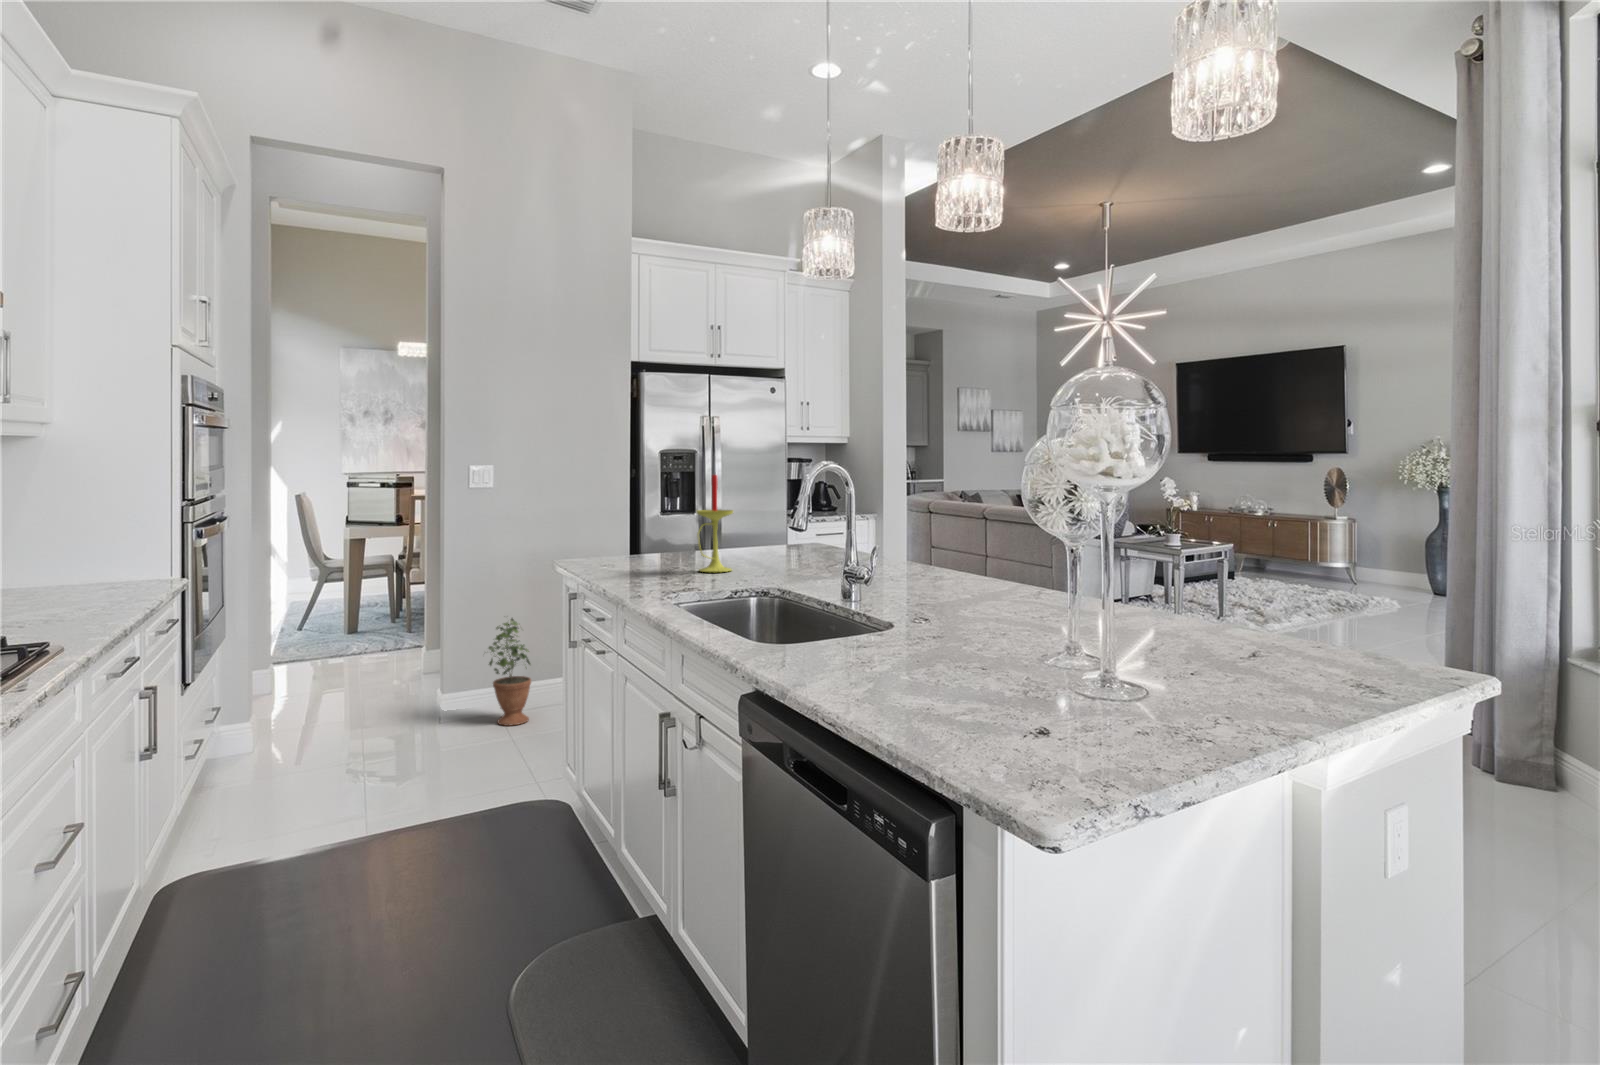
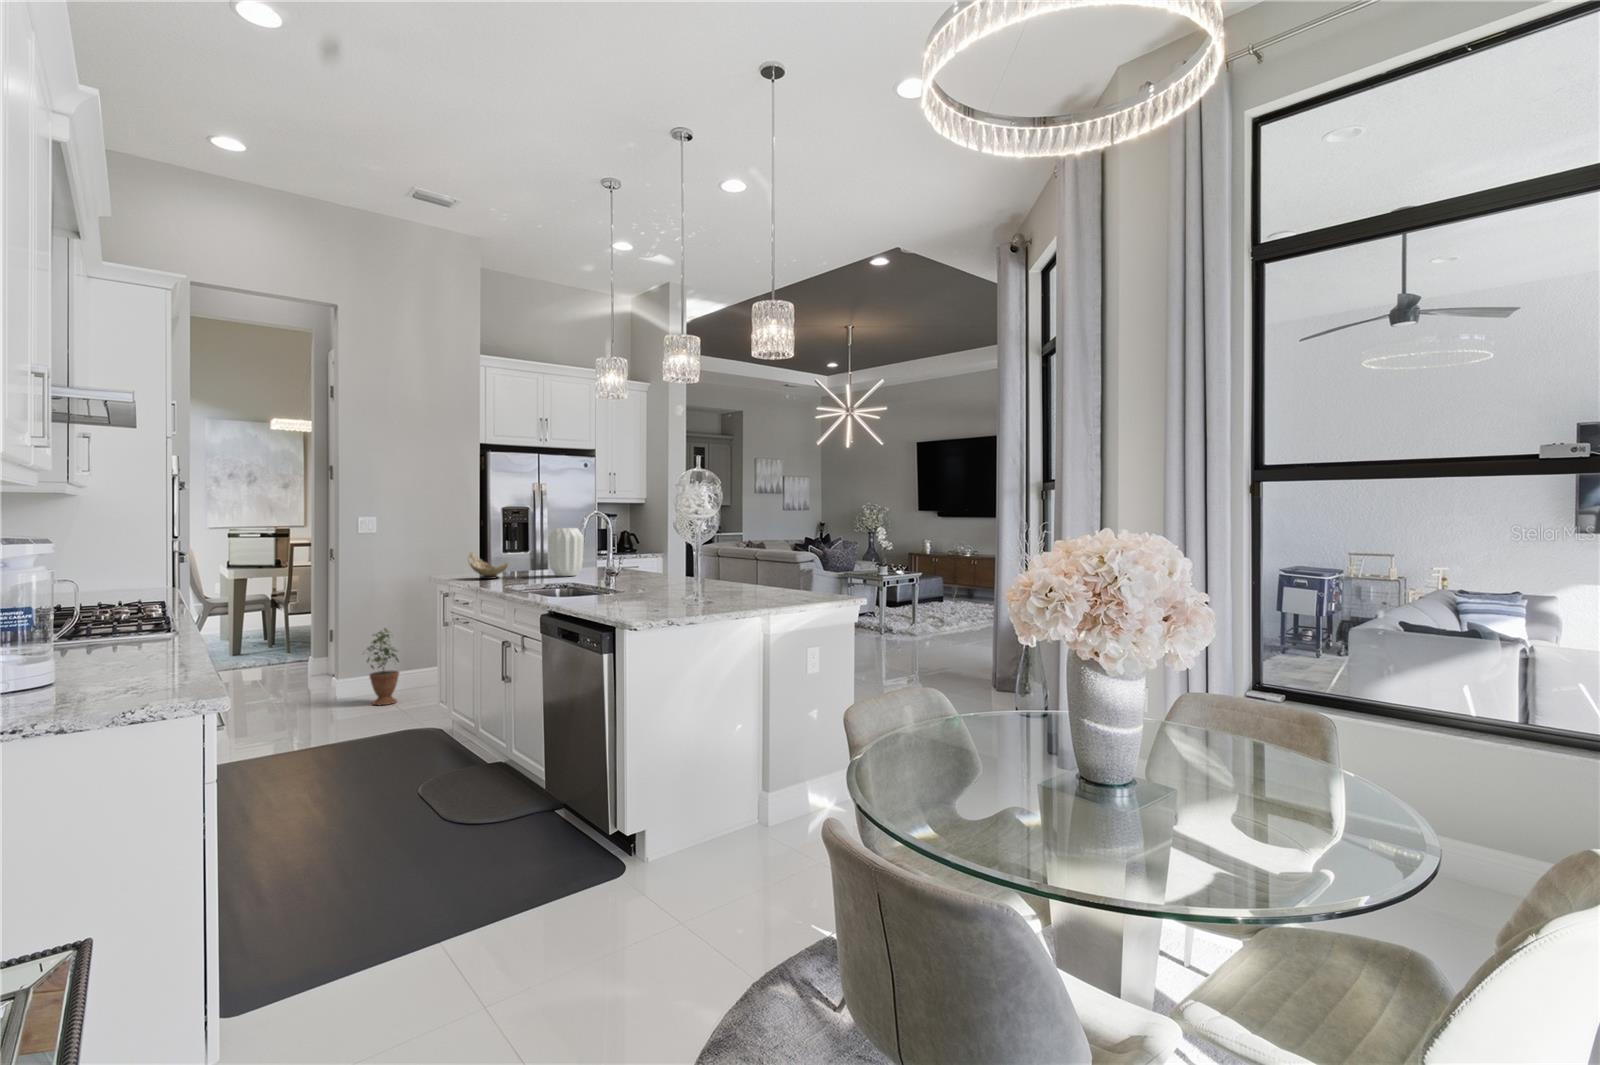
candle: present [697,475,733,572] -> none [516,521,541,582]
vase: none [740,482,794,560] -> present [548,528,584,576]
decorative bowl: none [621,519,681,563] -> present [468,552,508,579]

